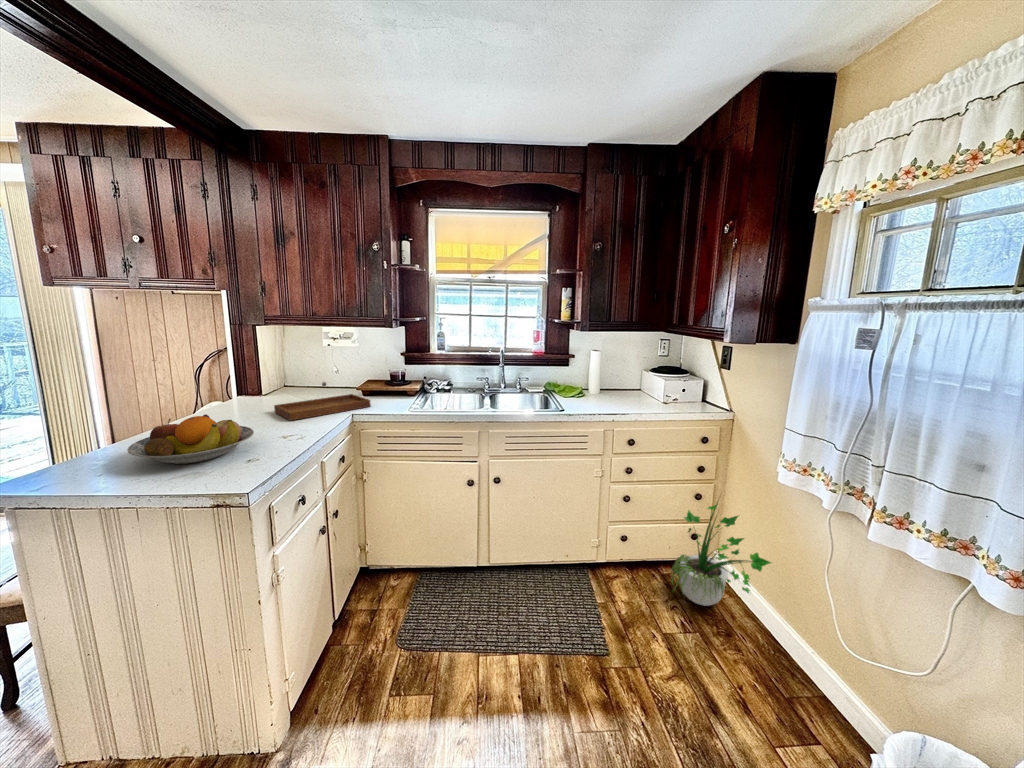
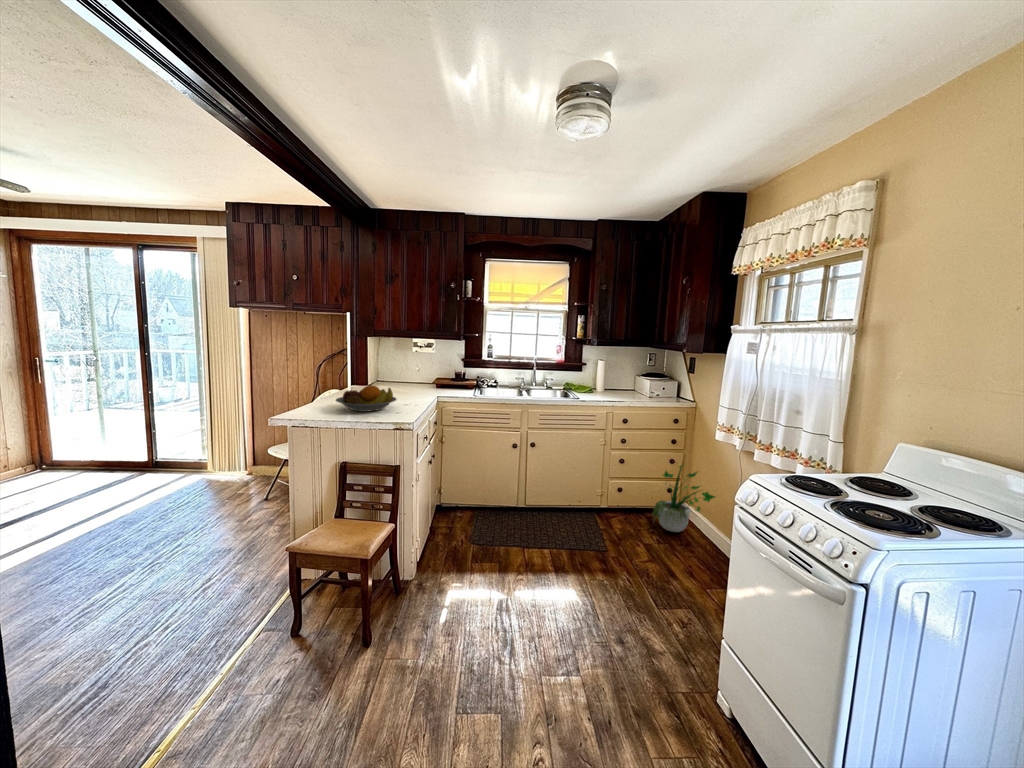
tray: present [274,382,371,420] -> none [387,375,447,397]

